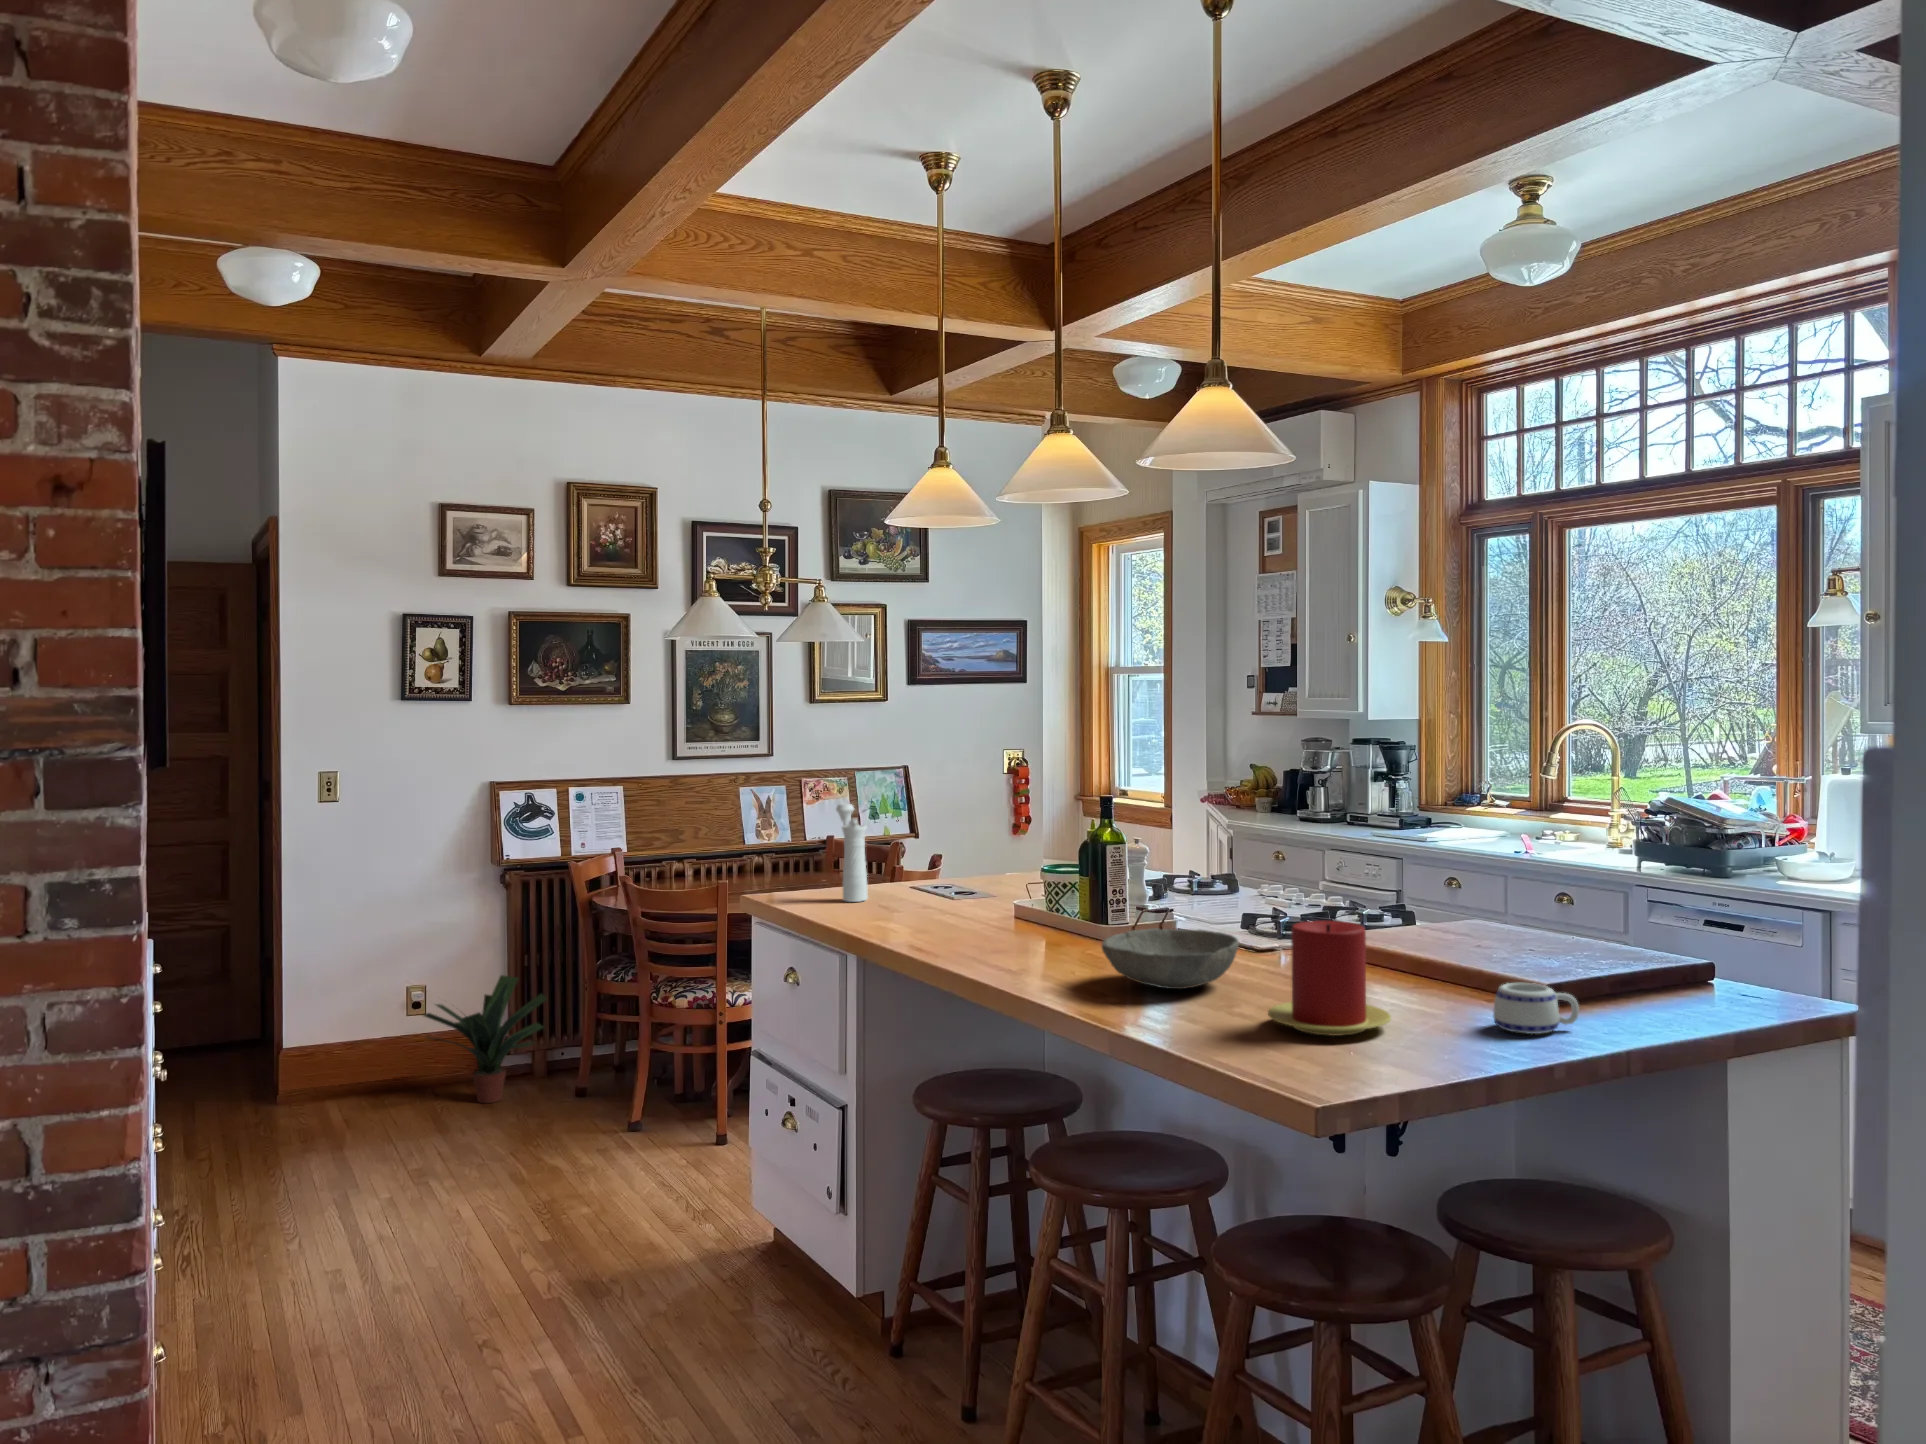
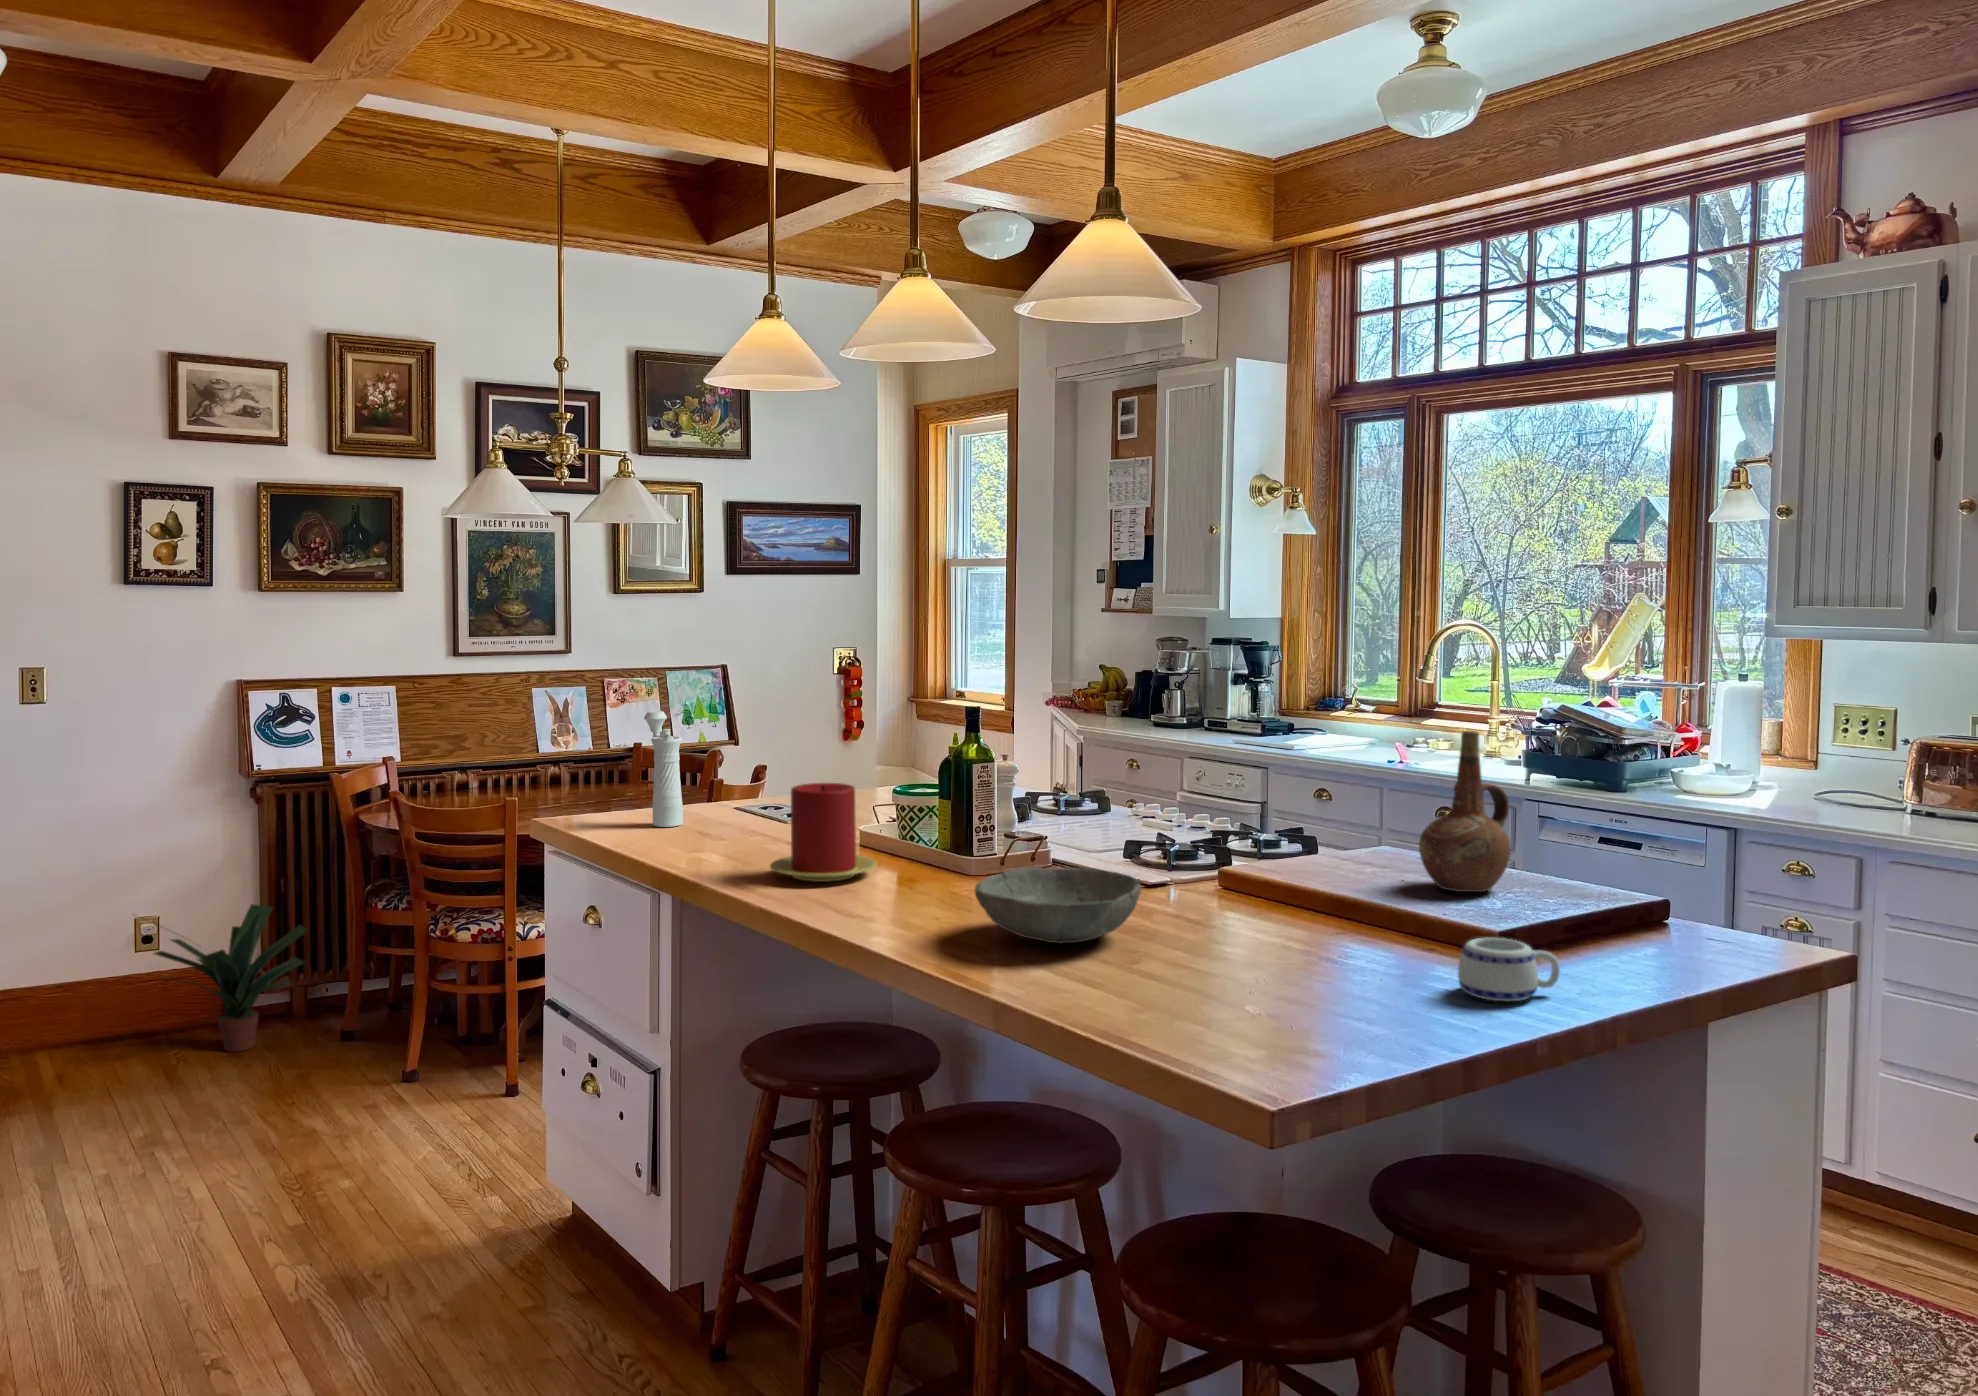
ceramic pitcher: none [1491,816,1571,955] -> present [1419,731,1511,892]
candle: present [1268,921,1391,1036] -> present [770,783,877,882]

